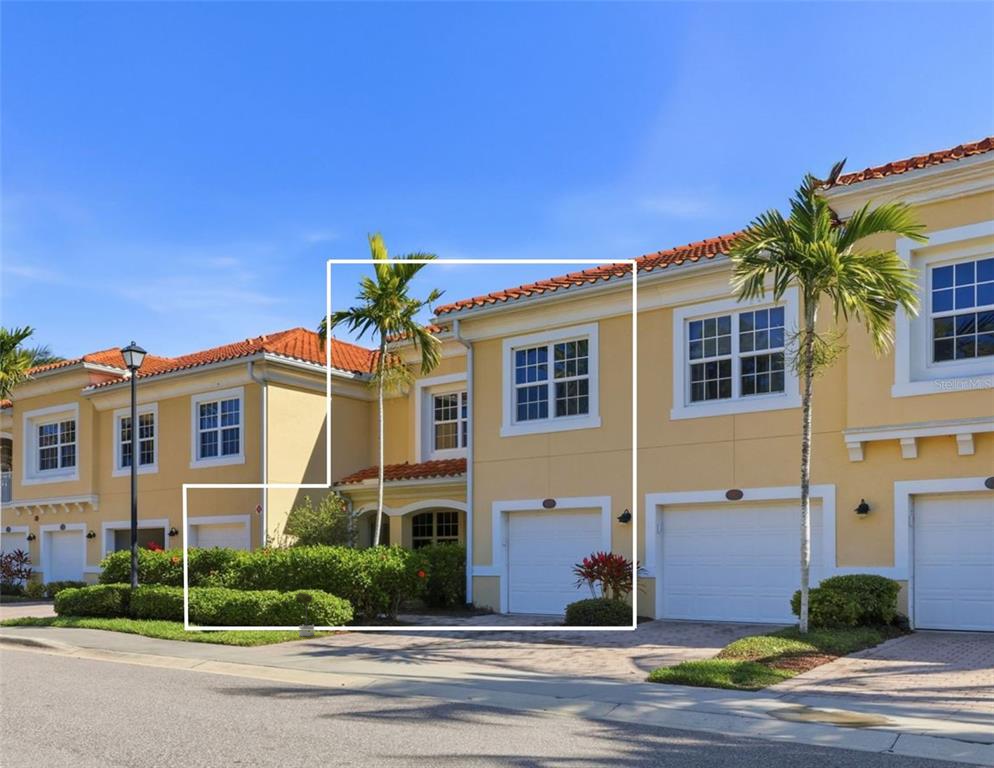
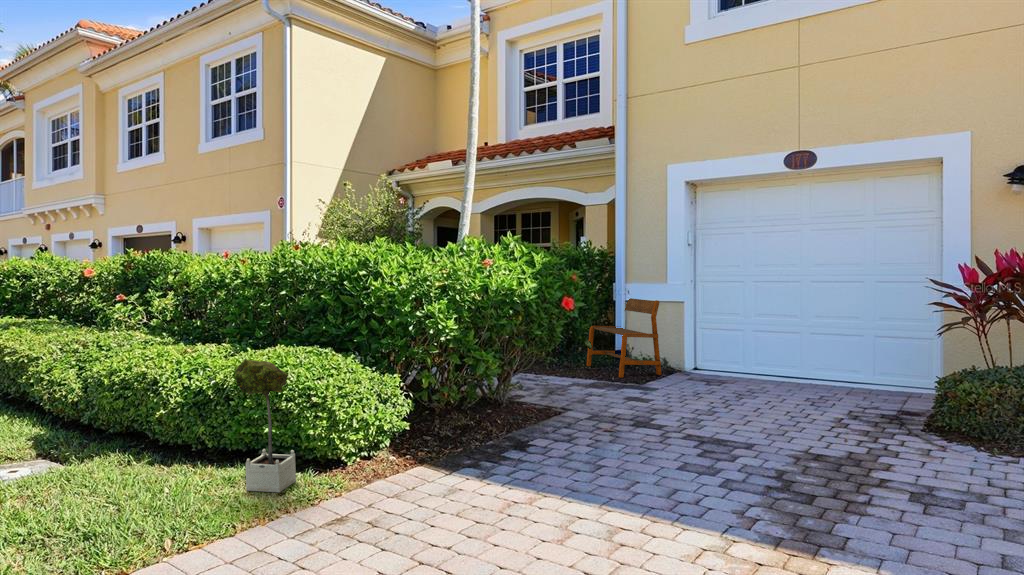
bench: none [452,571,488,615] -> present [587,298,661,378]

